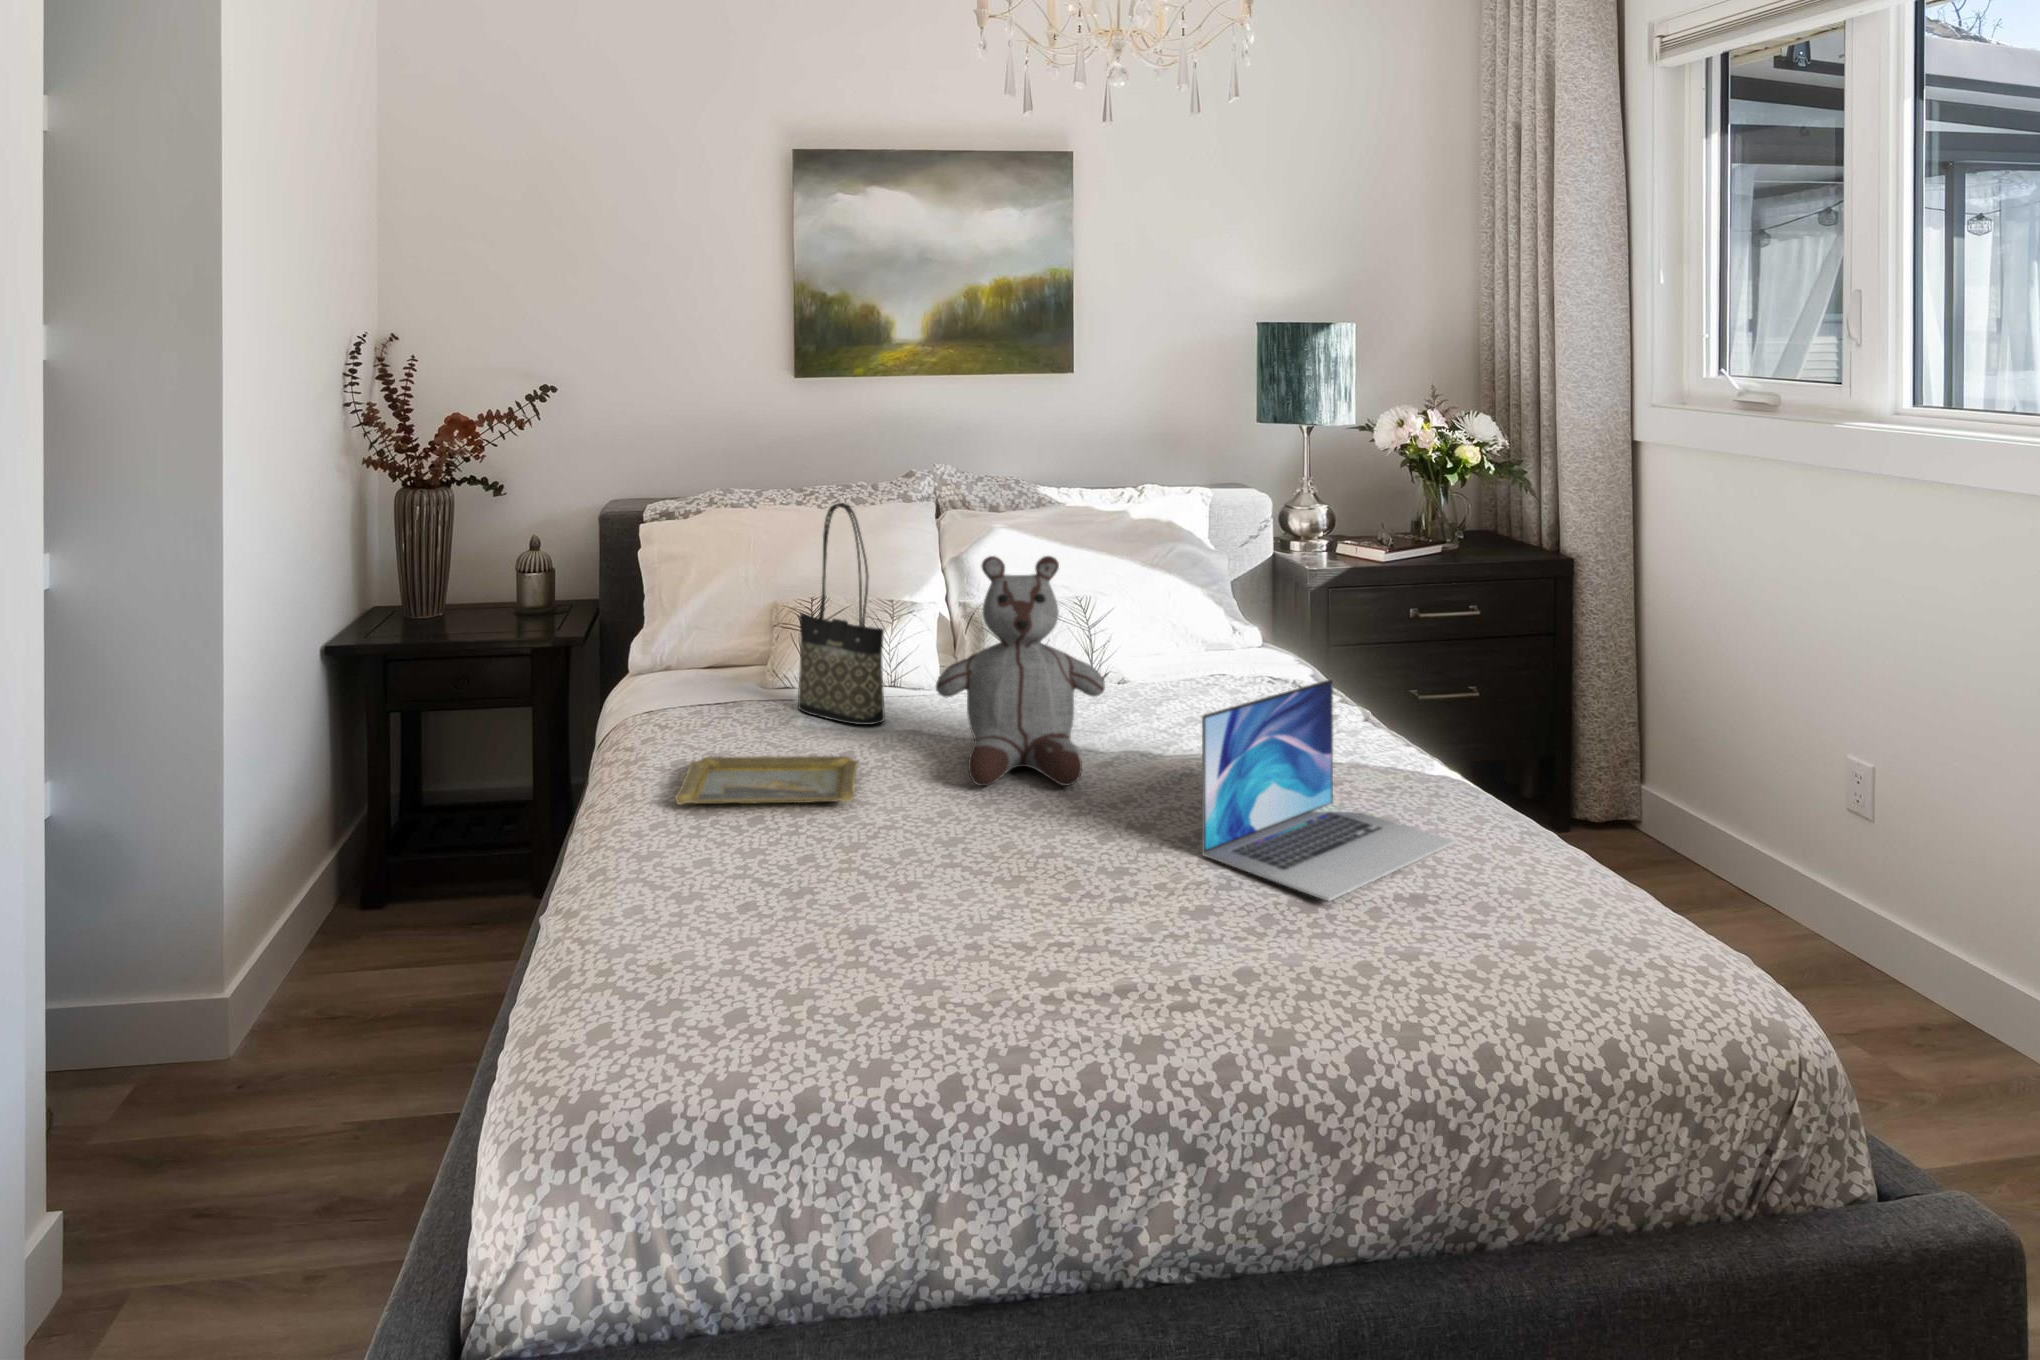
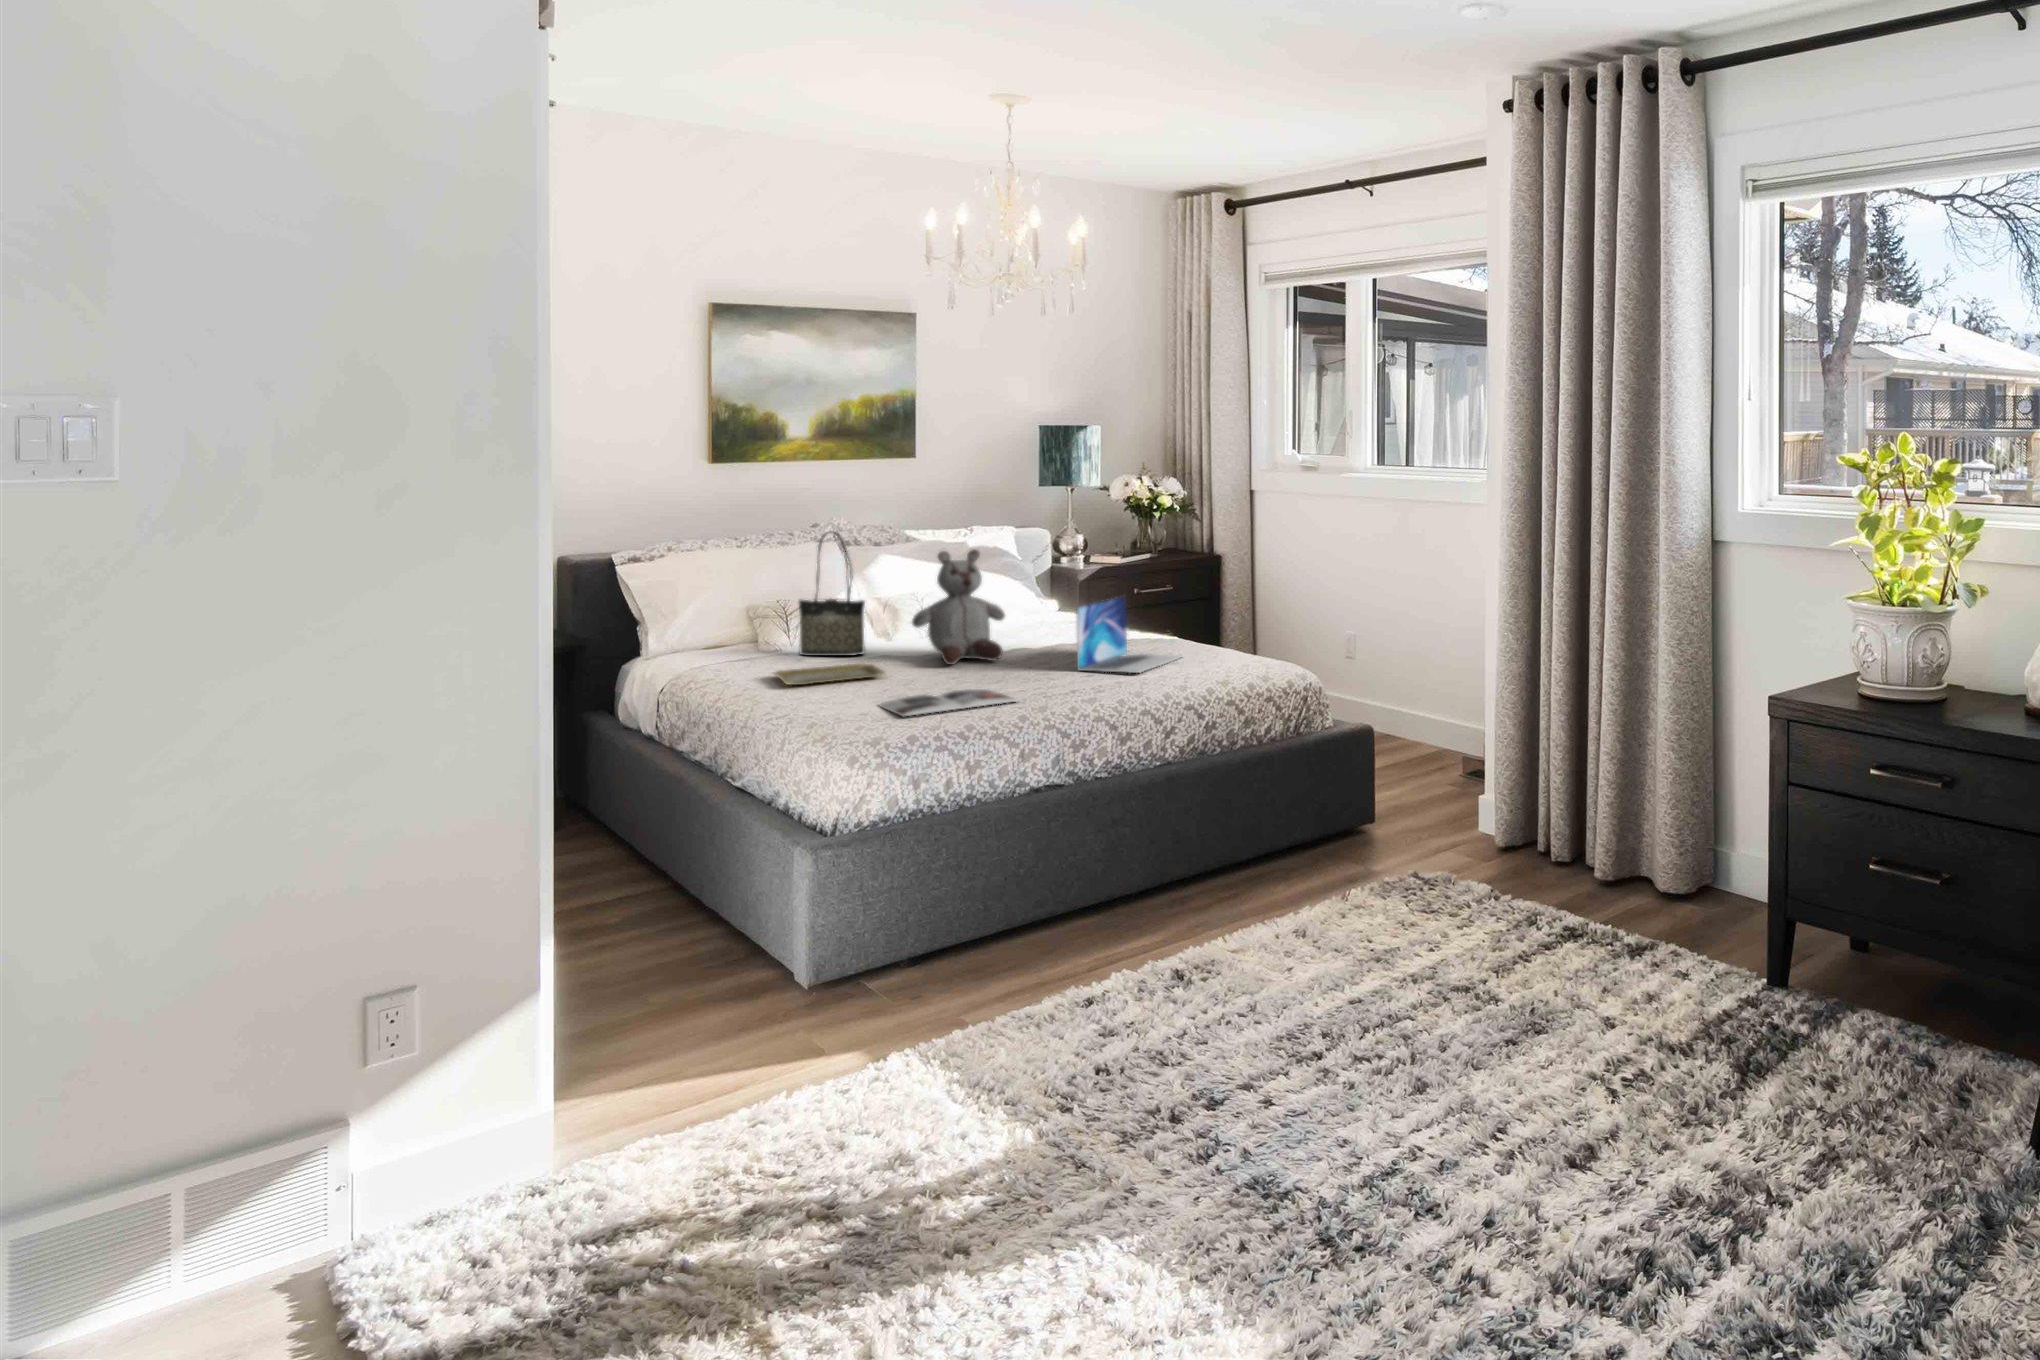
magazine: none [743,893,1016,984] -> present [880,689,1017,716]

